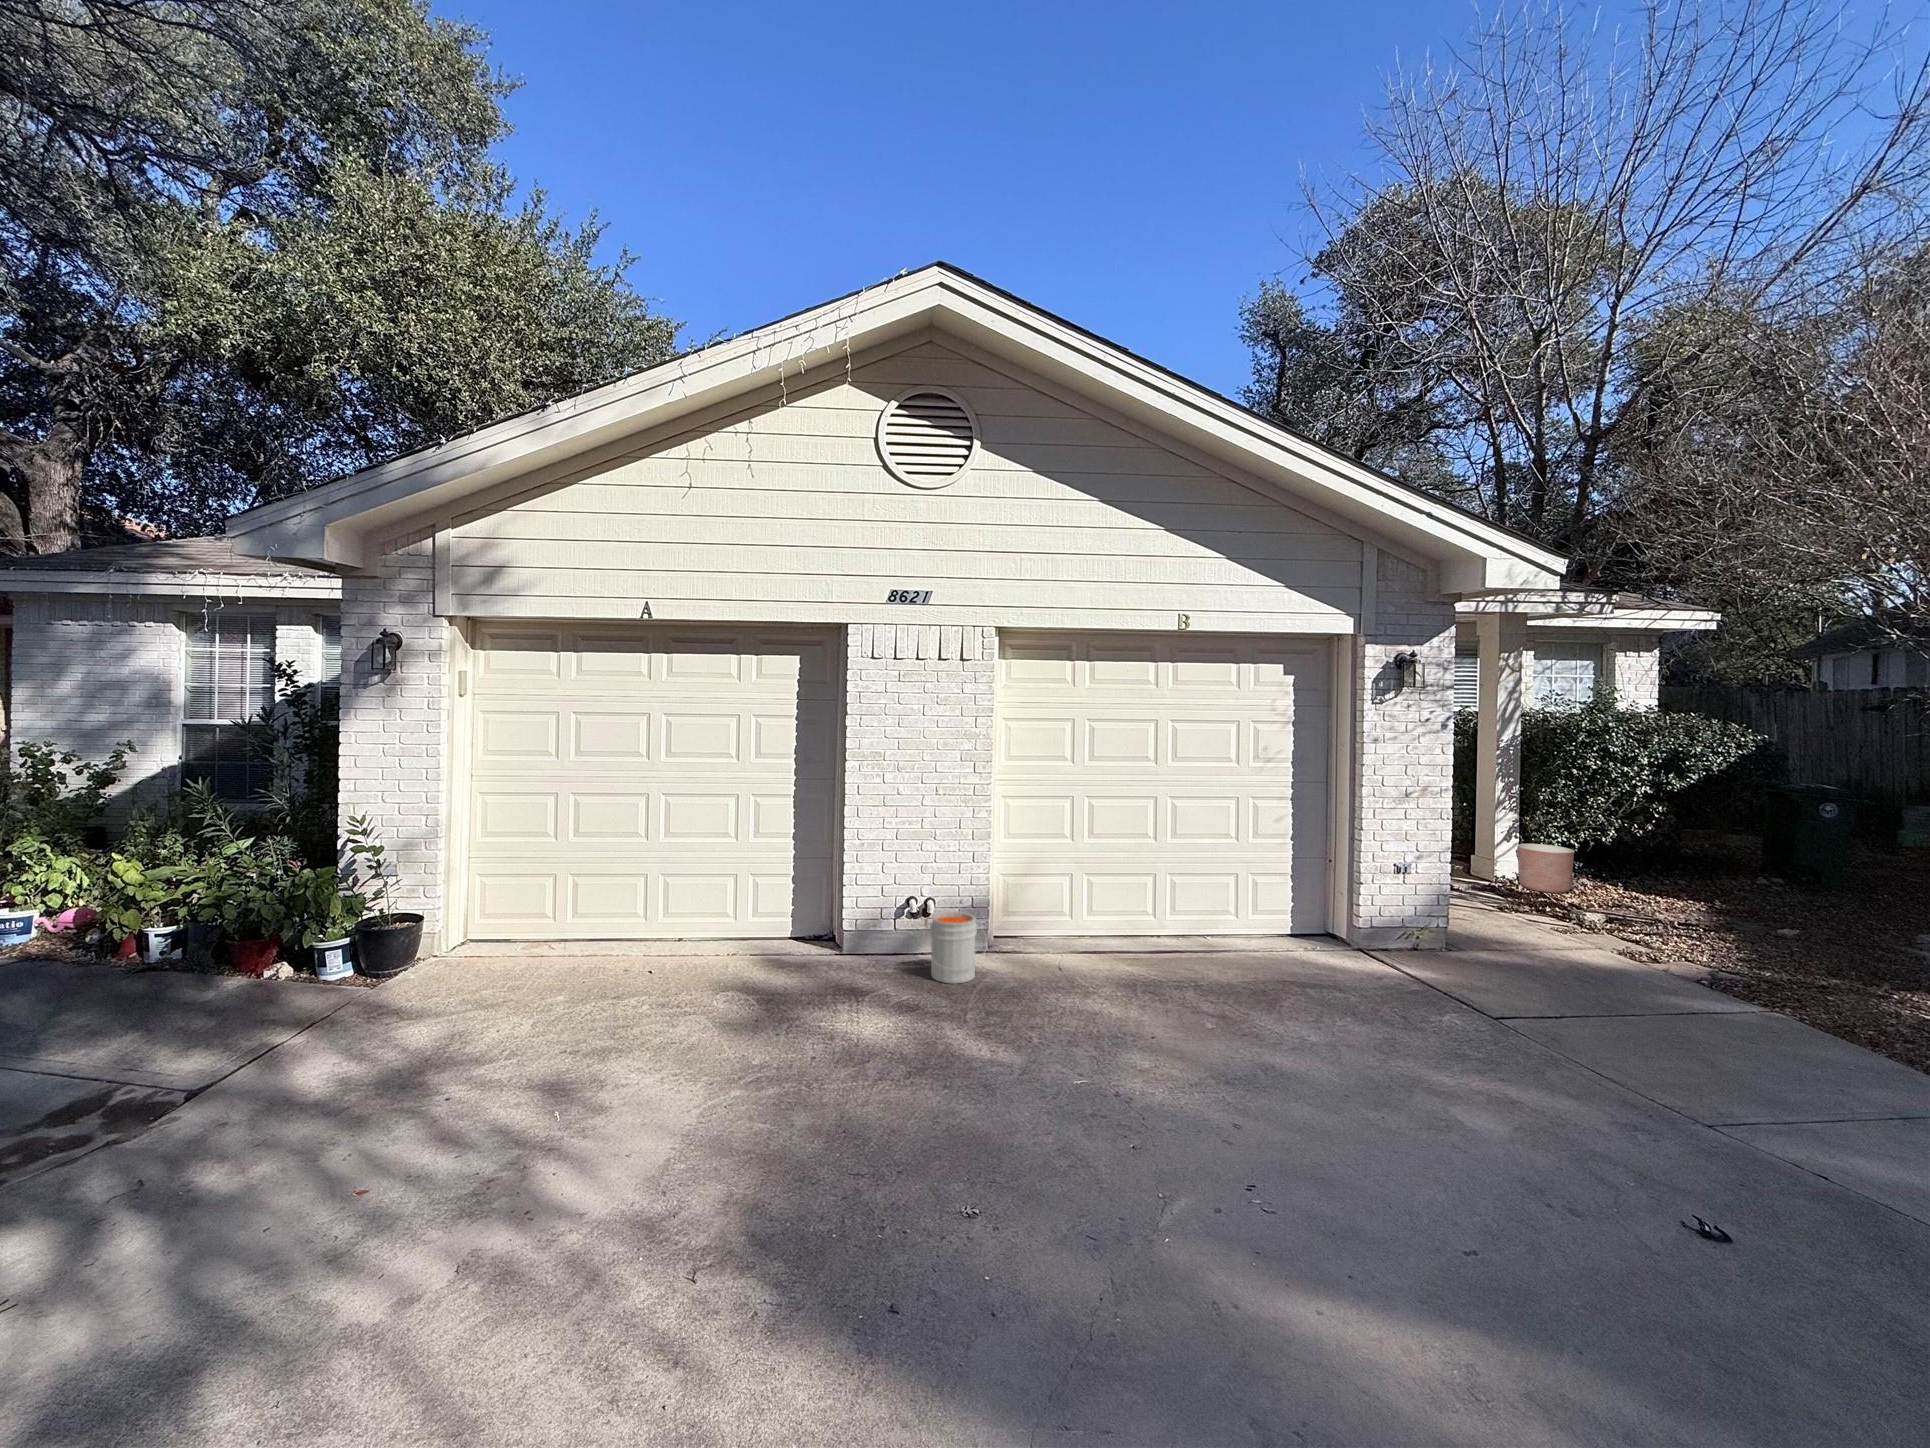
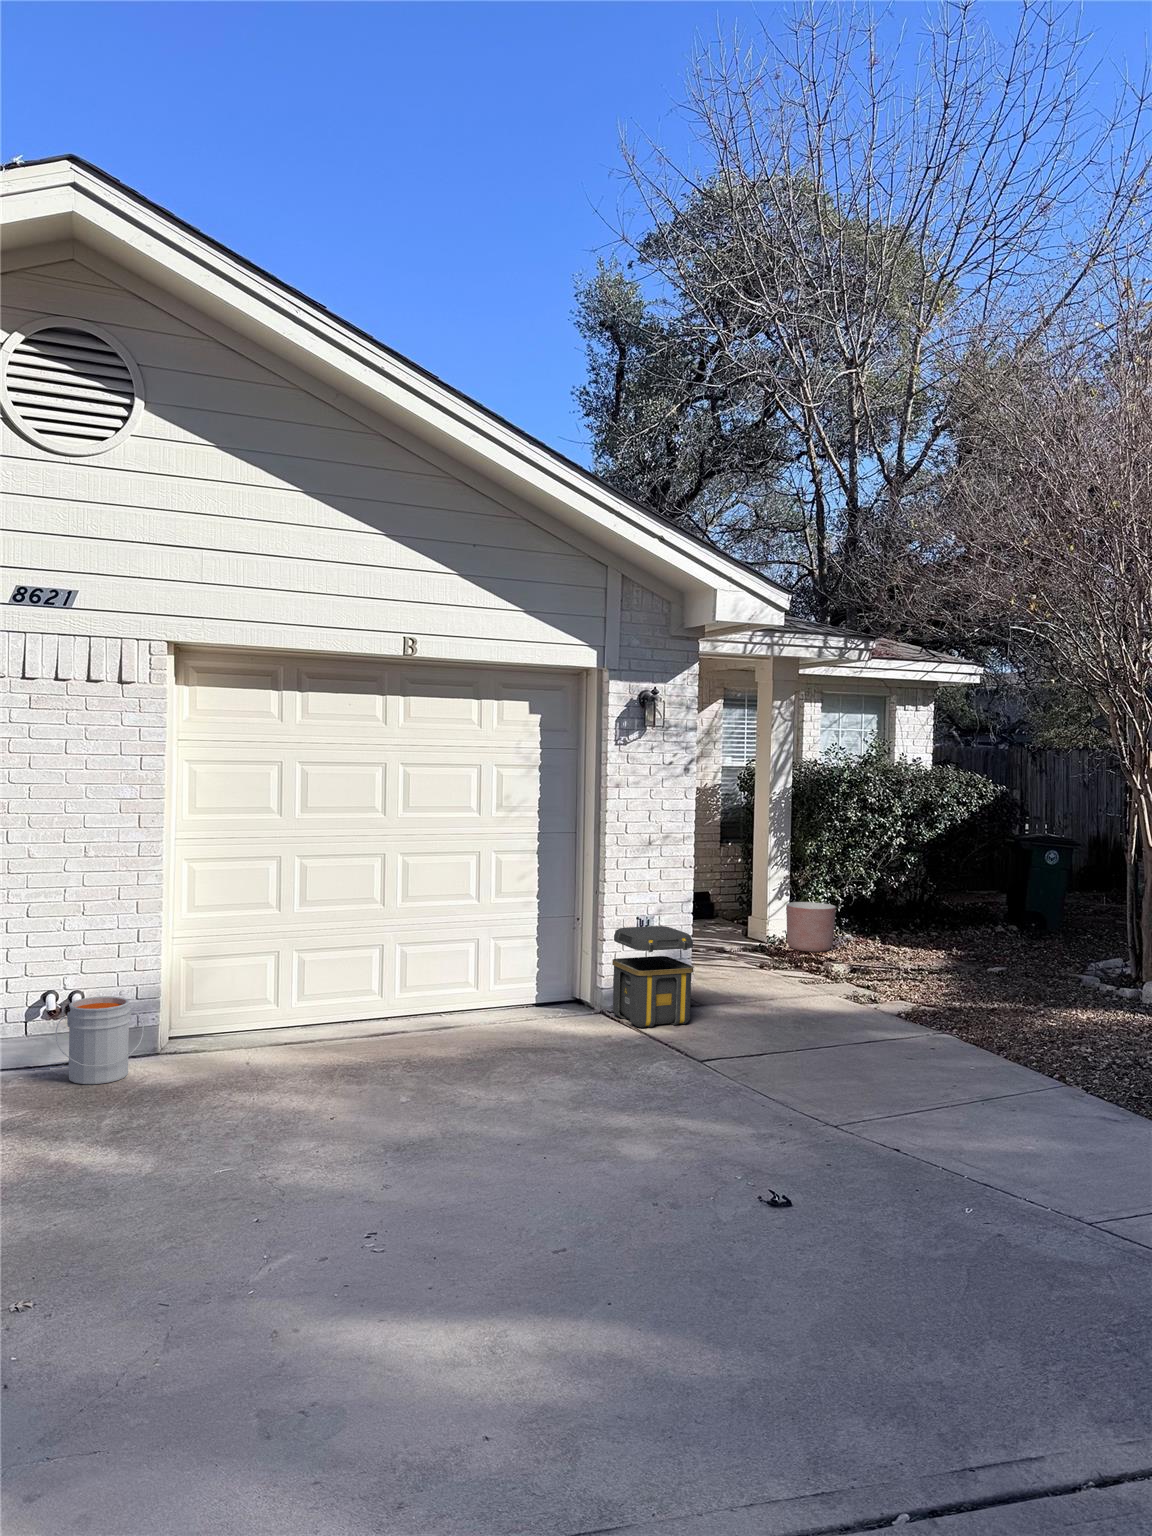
toolbox: none [1375,871,1464,967] -> present [612,926,694,1027]

